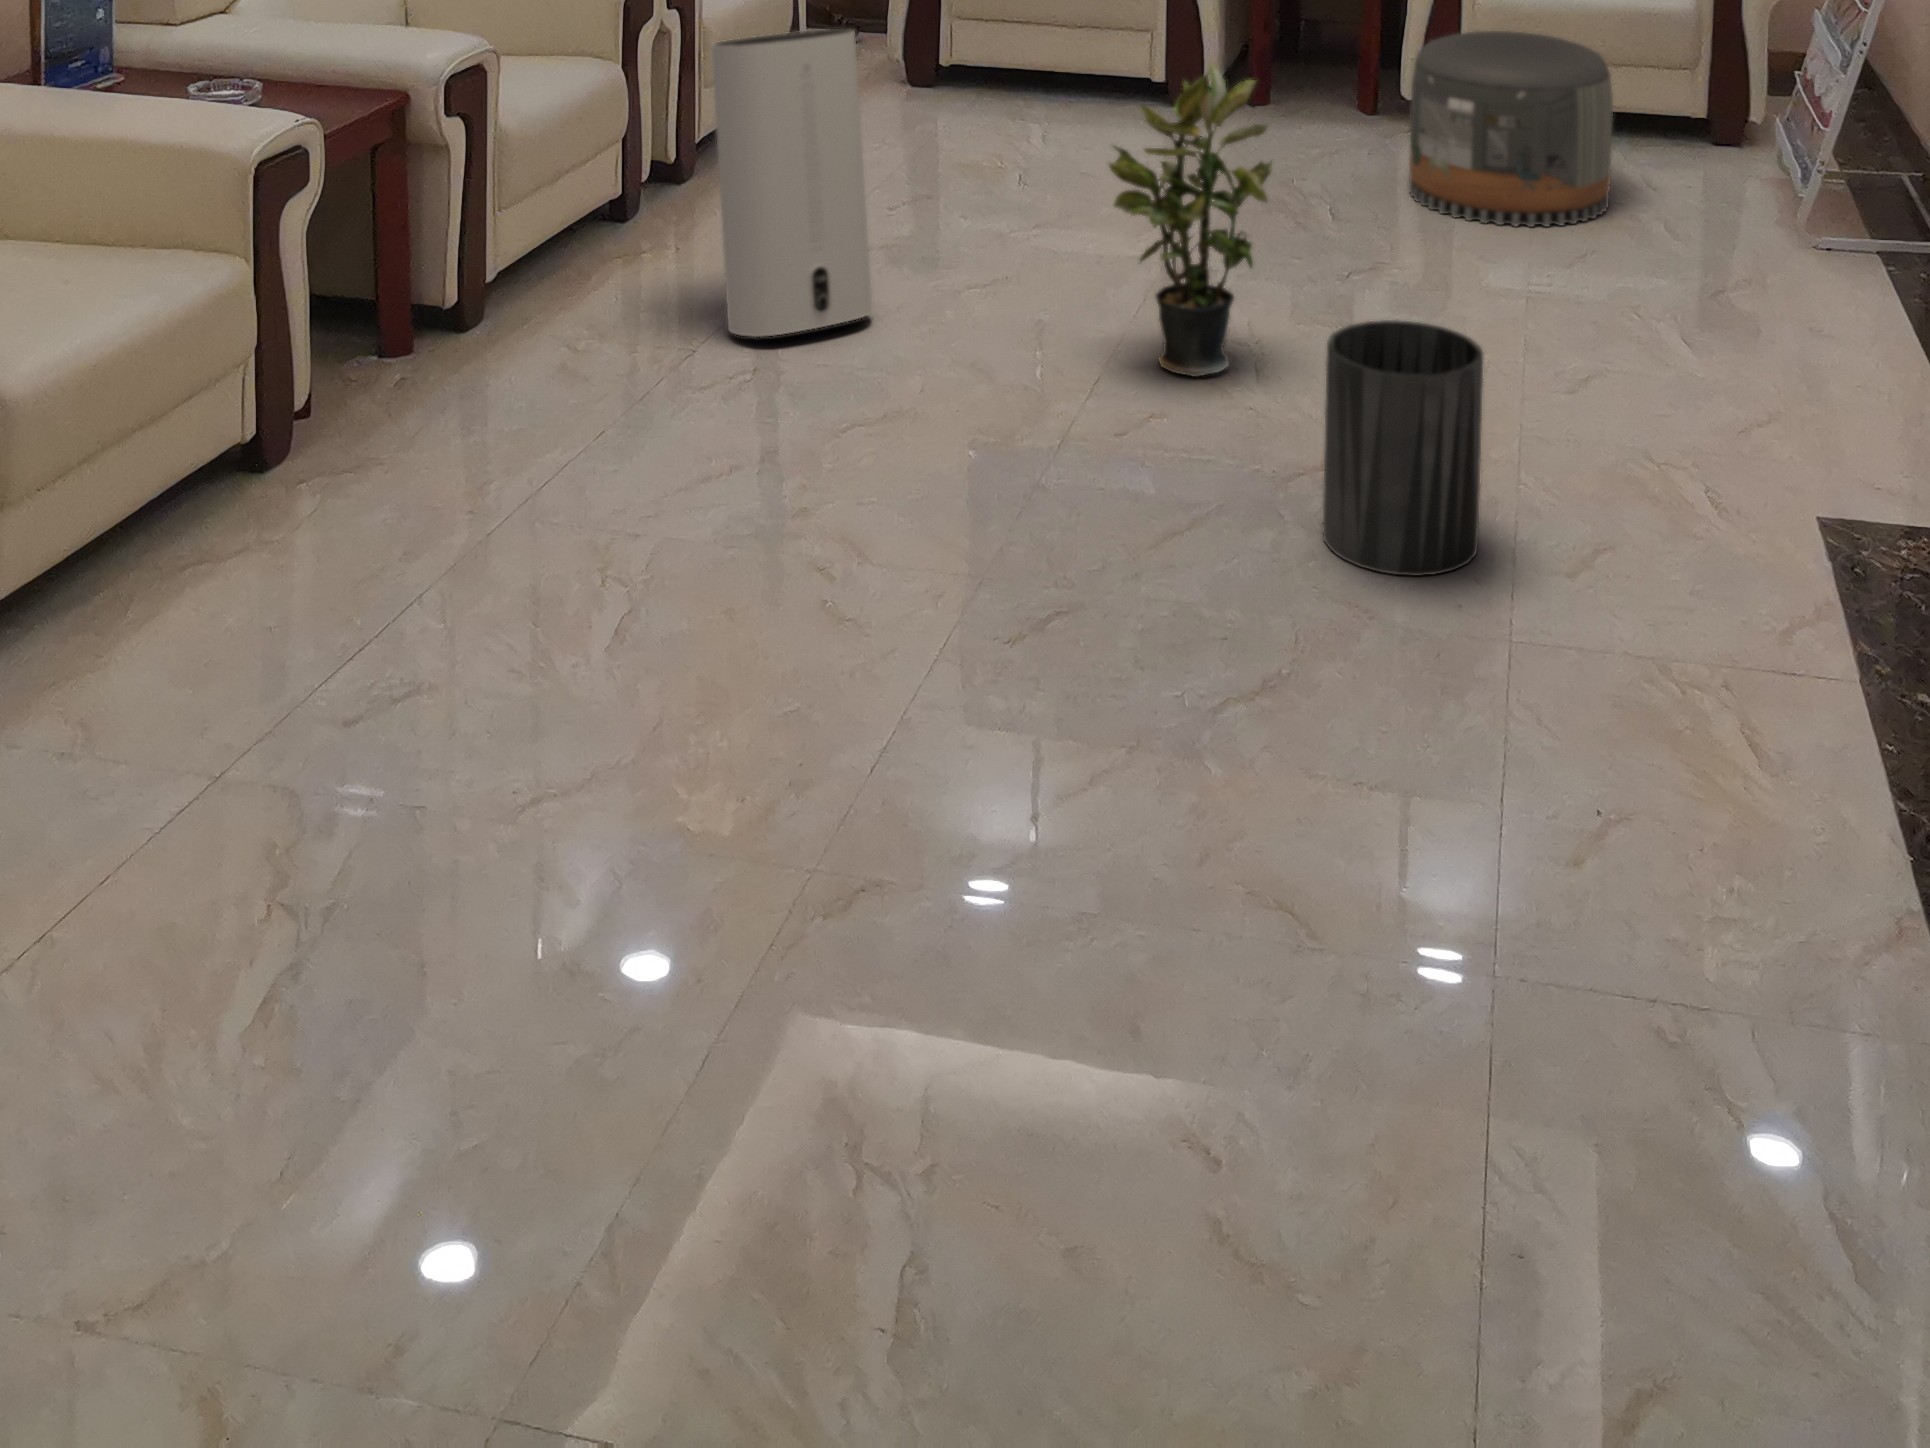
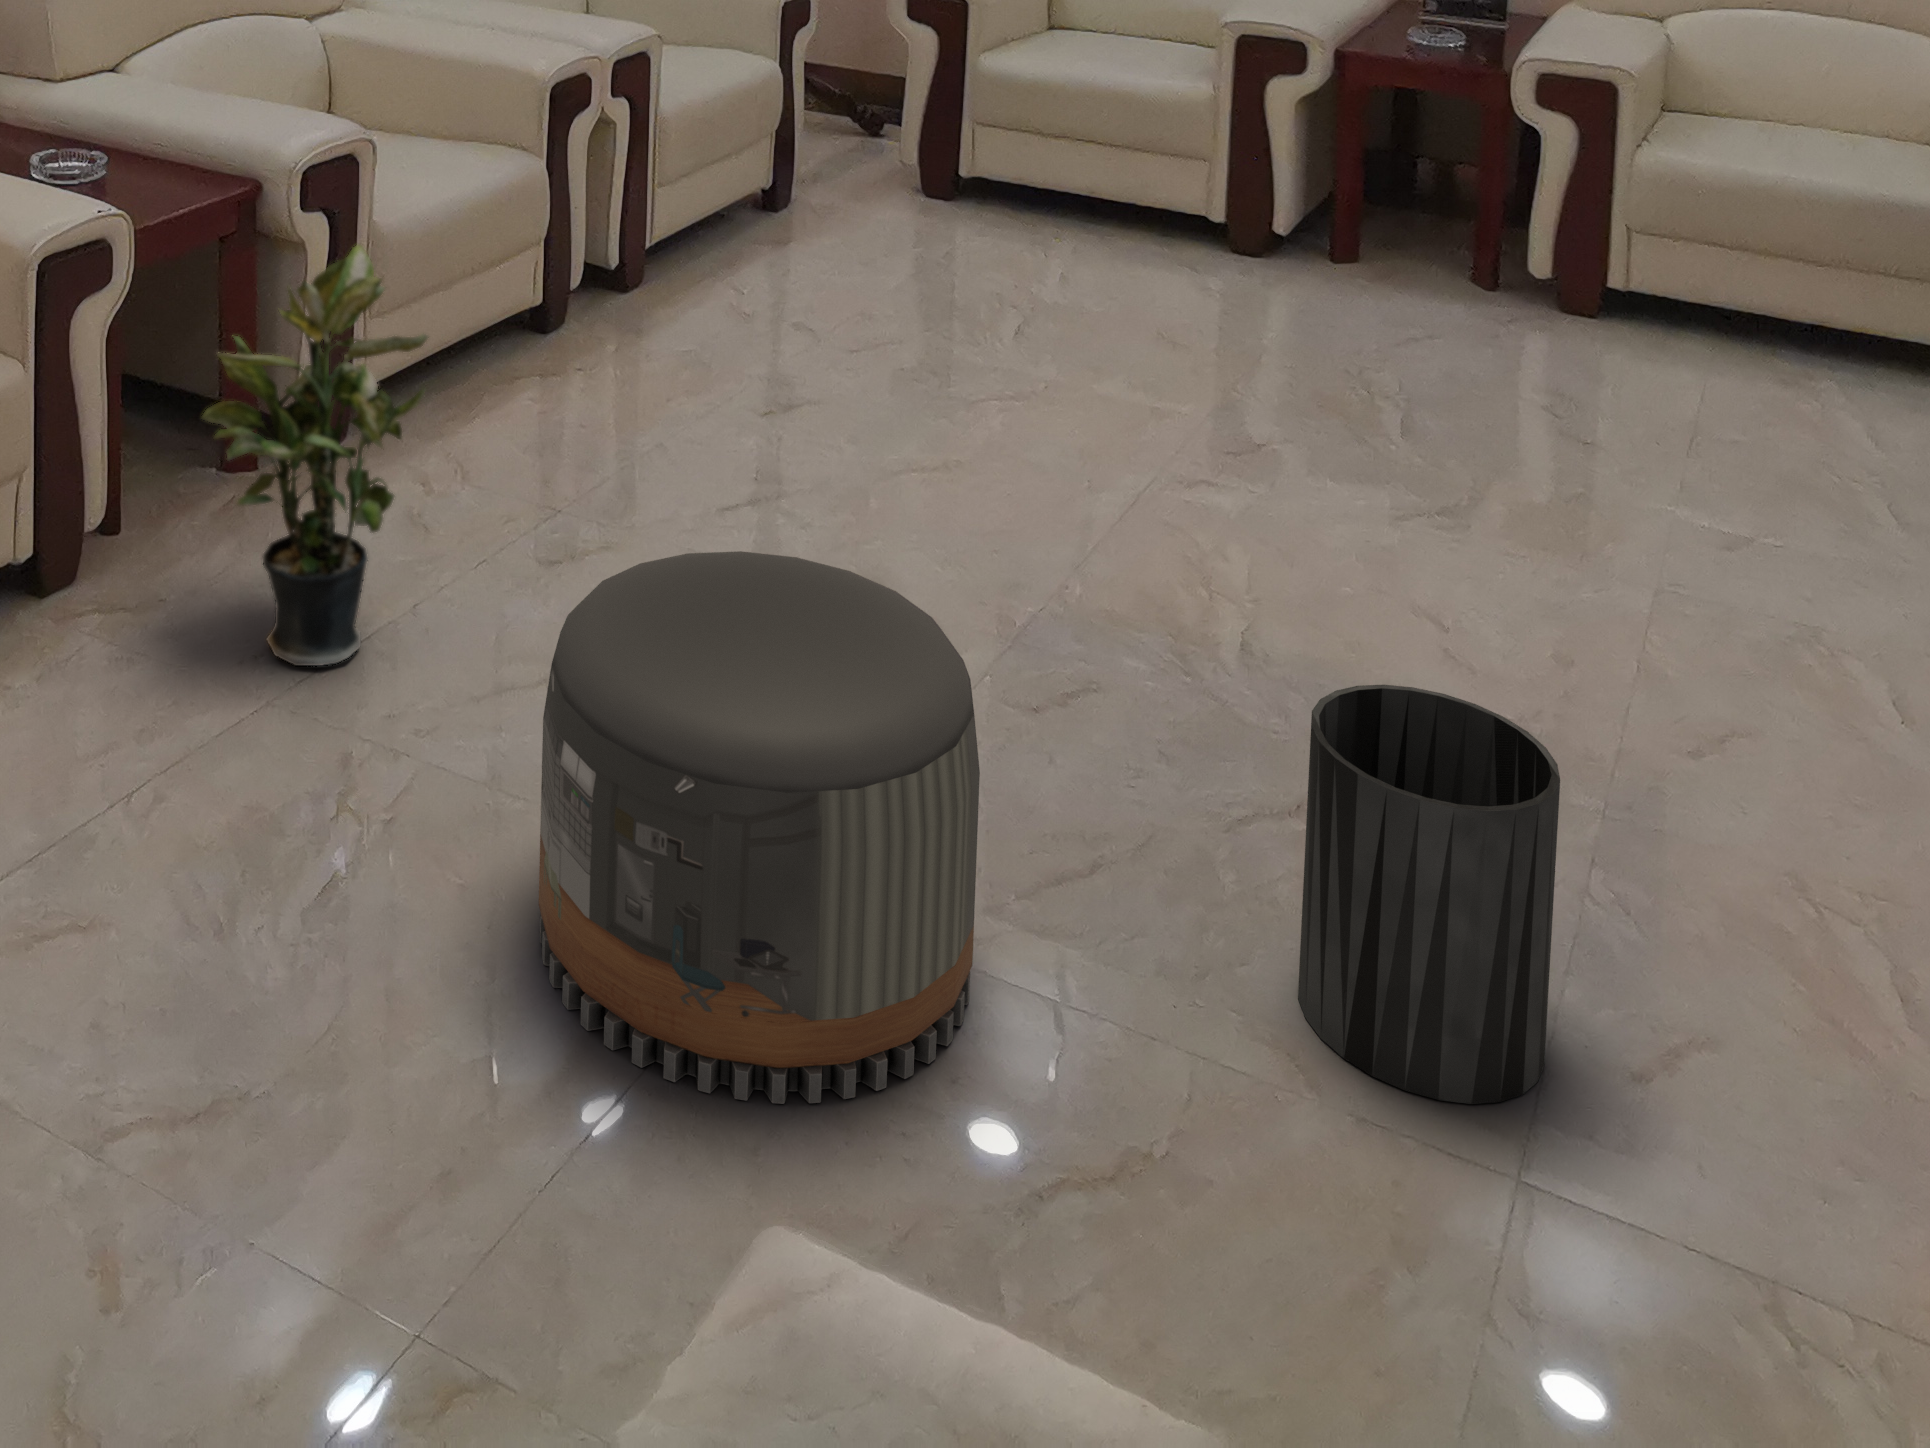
air purifier: present [712,29,873,337] -> none [591,152,772,519]
pouf: present [1409,31,1613,227] -> present [539,551,980,1104]
potted plant: present [1109,65,1272,377] -> present [202,244,429,666]

